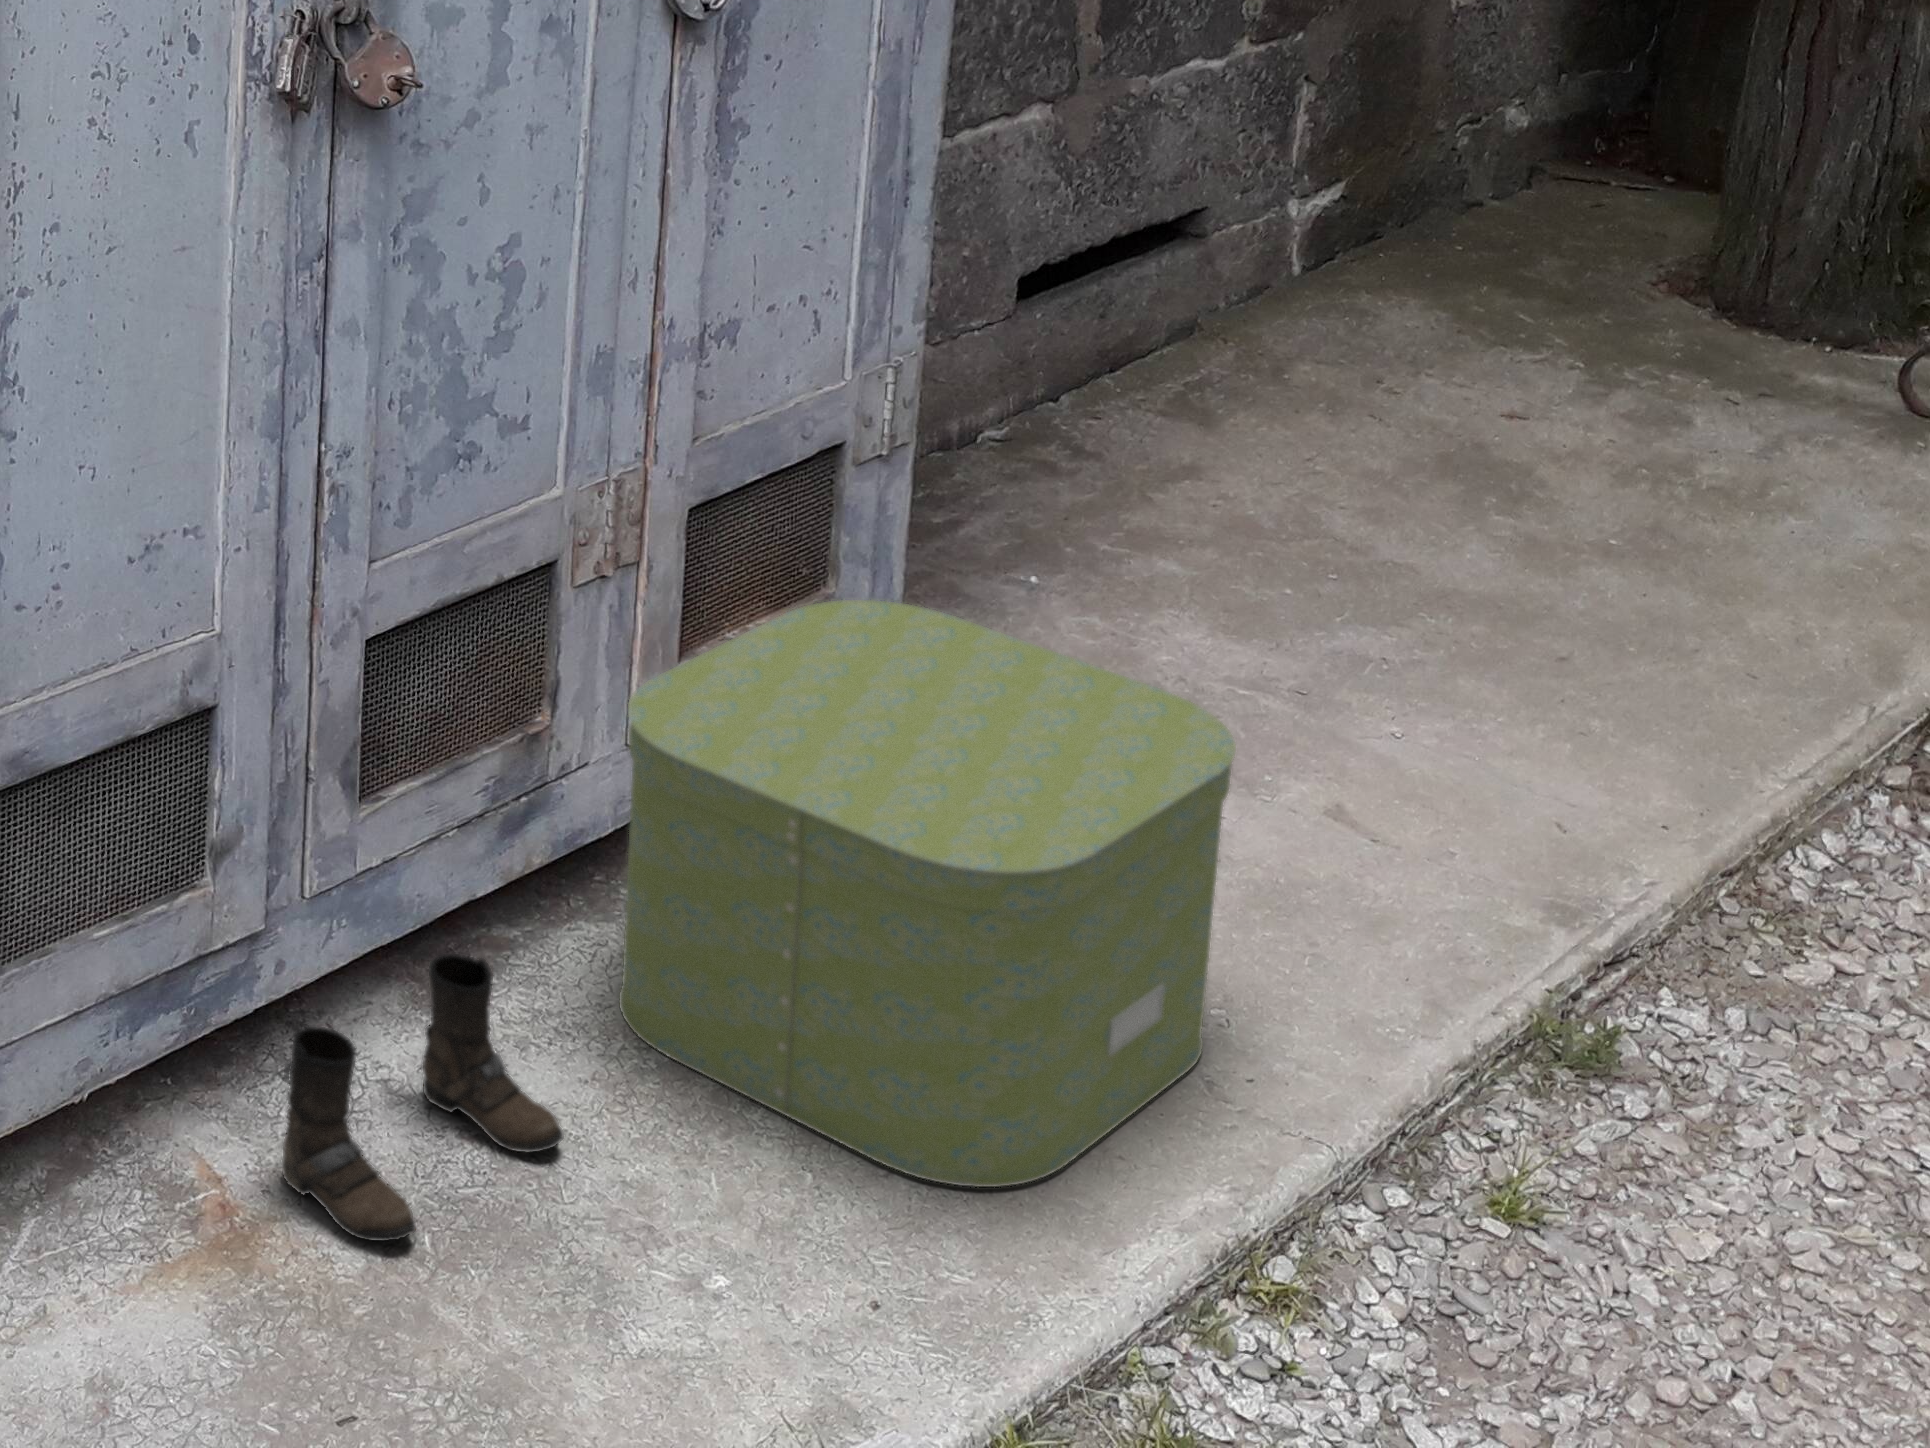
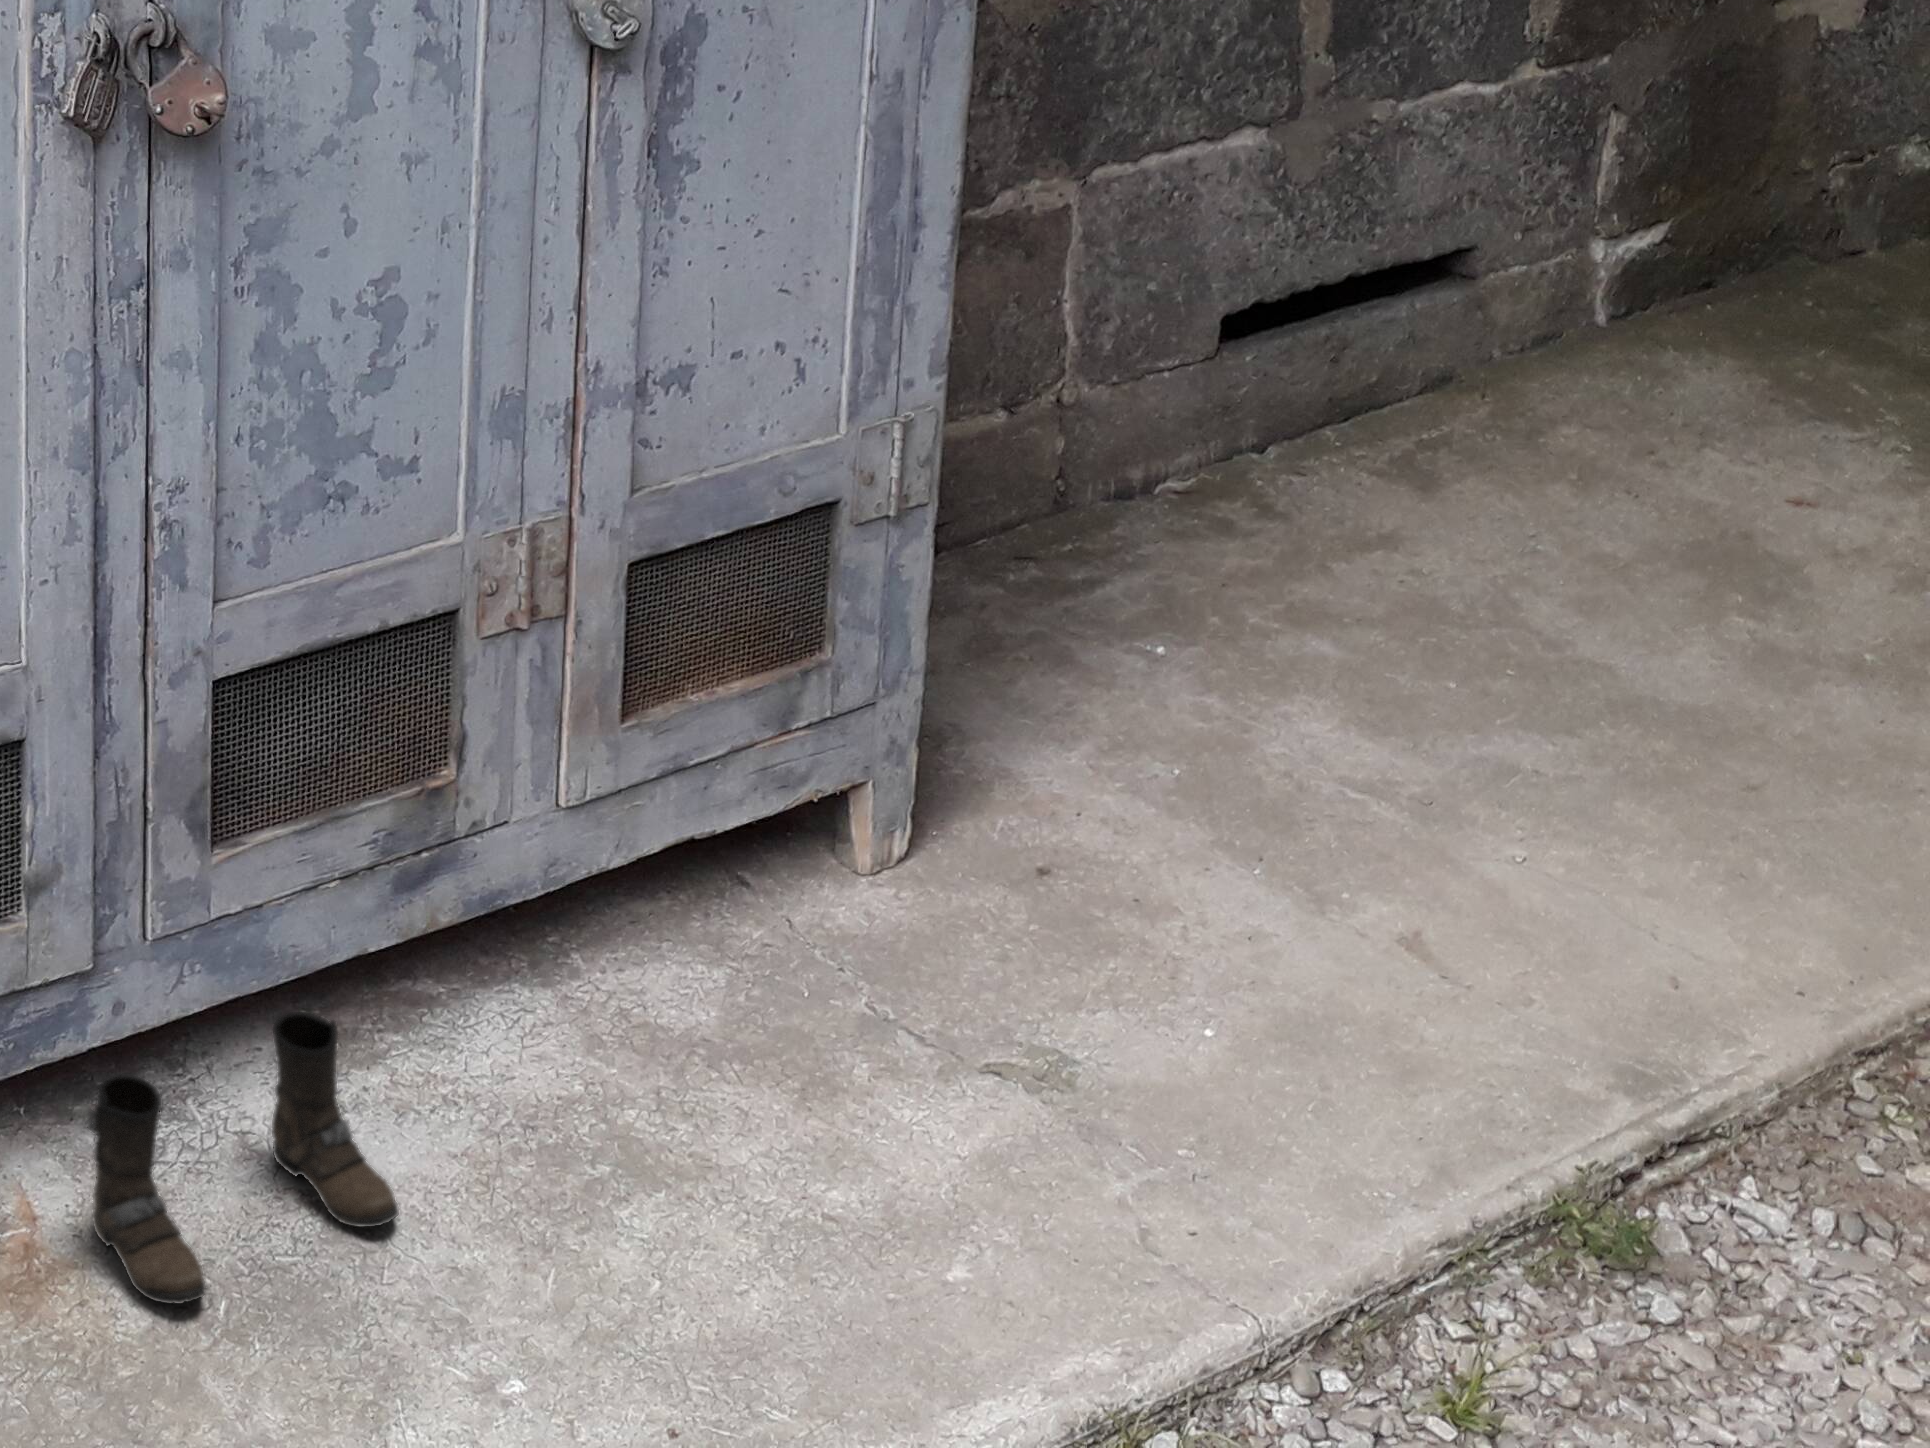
storage box: present [619,600,1236,1187] -> none [521,670,1190,1320]

